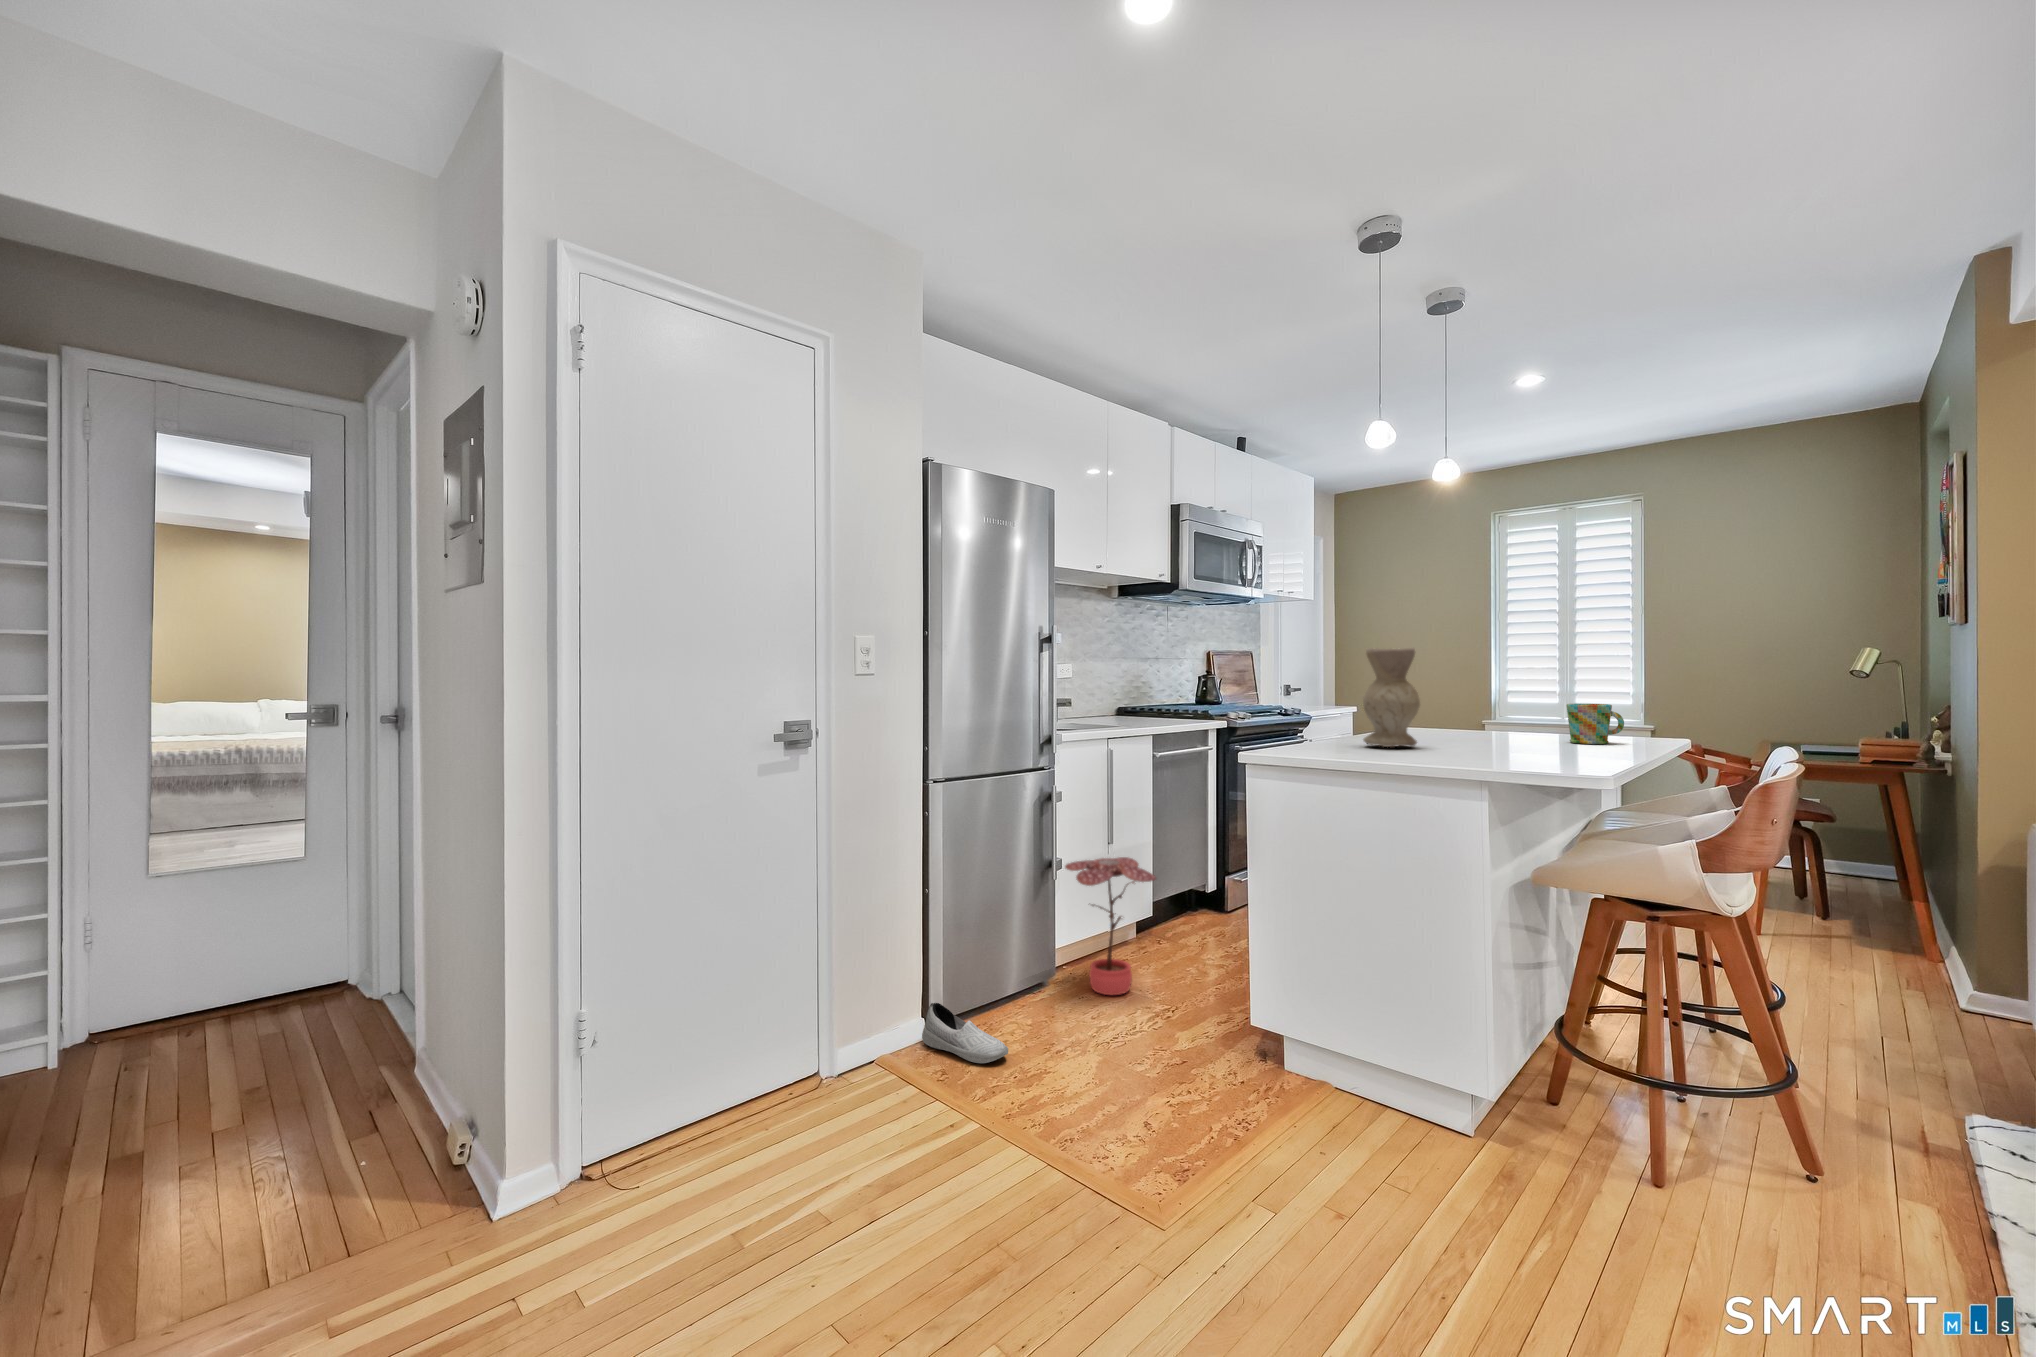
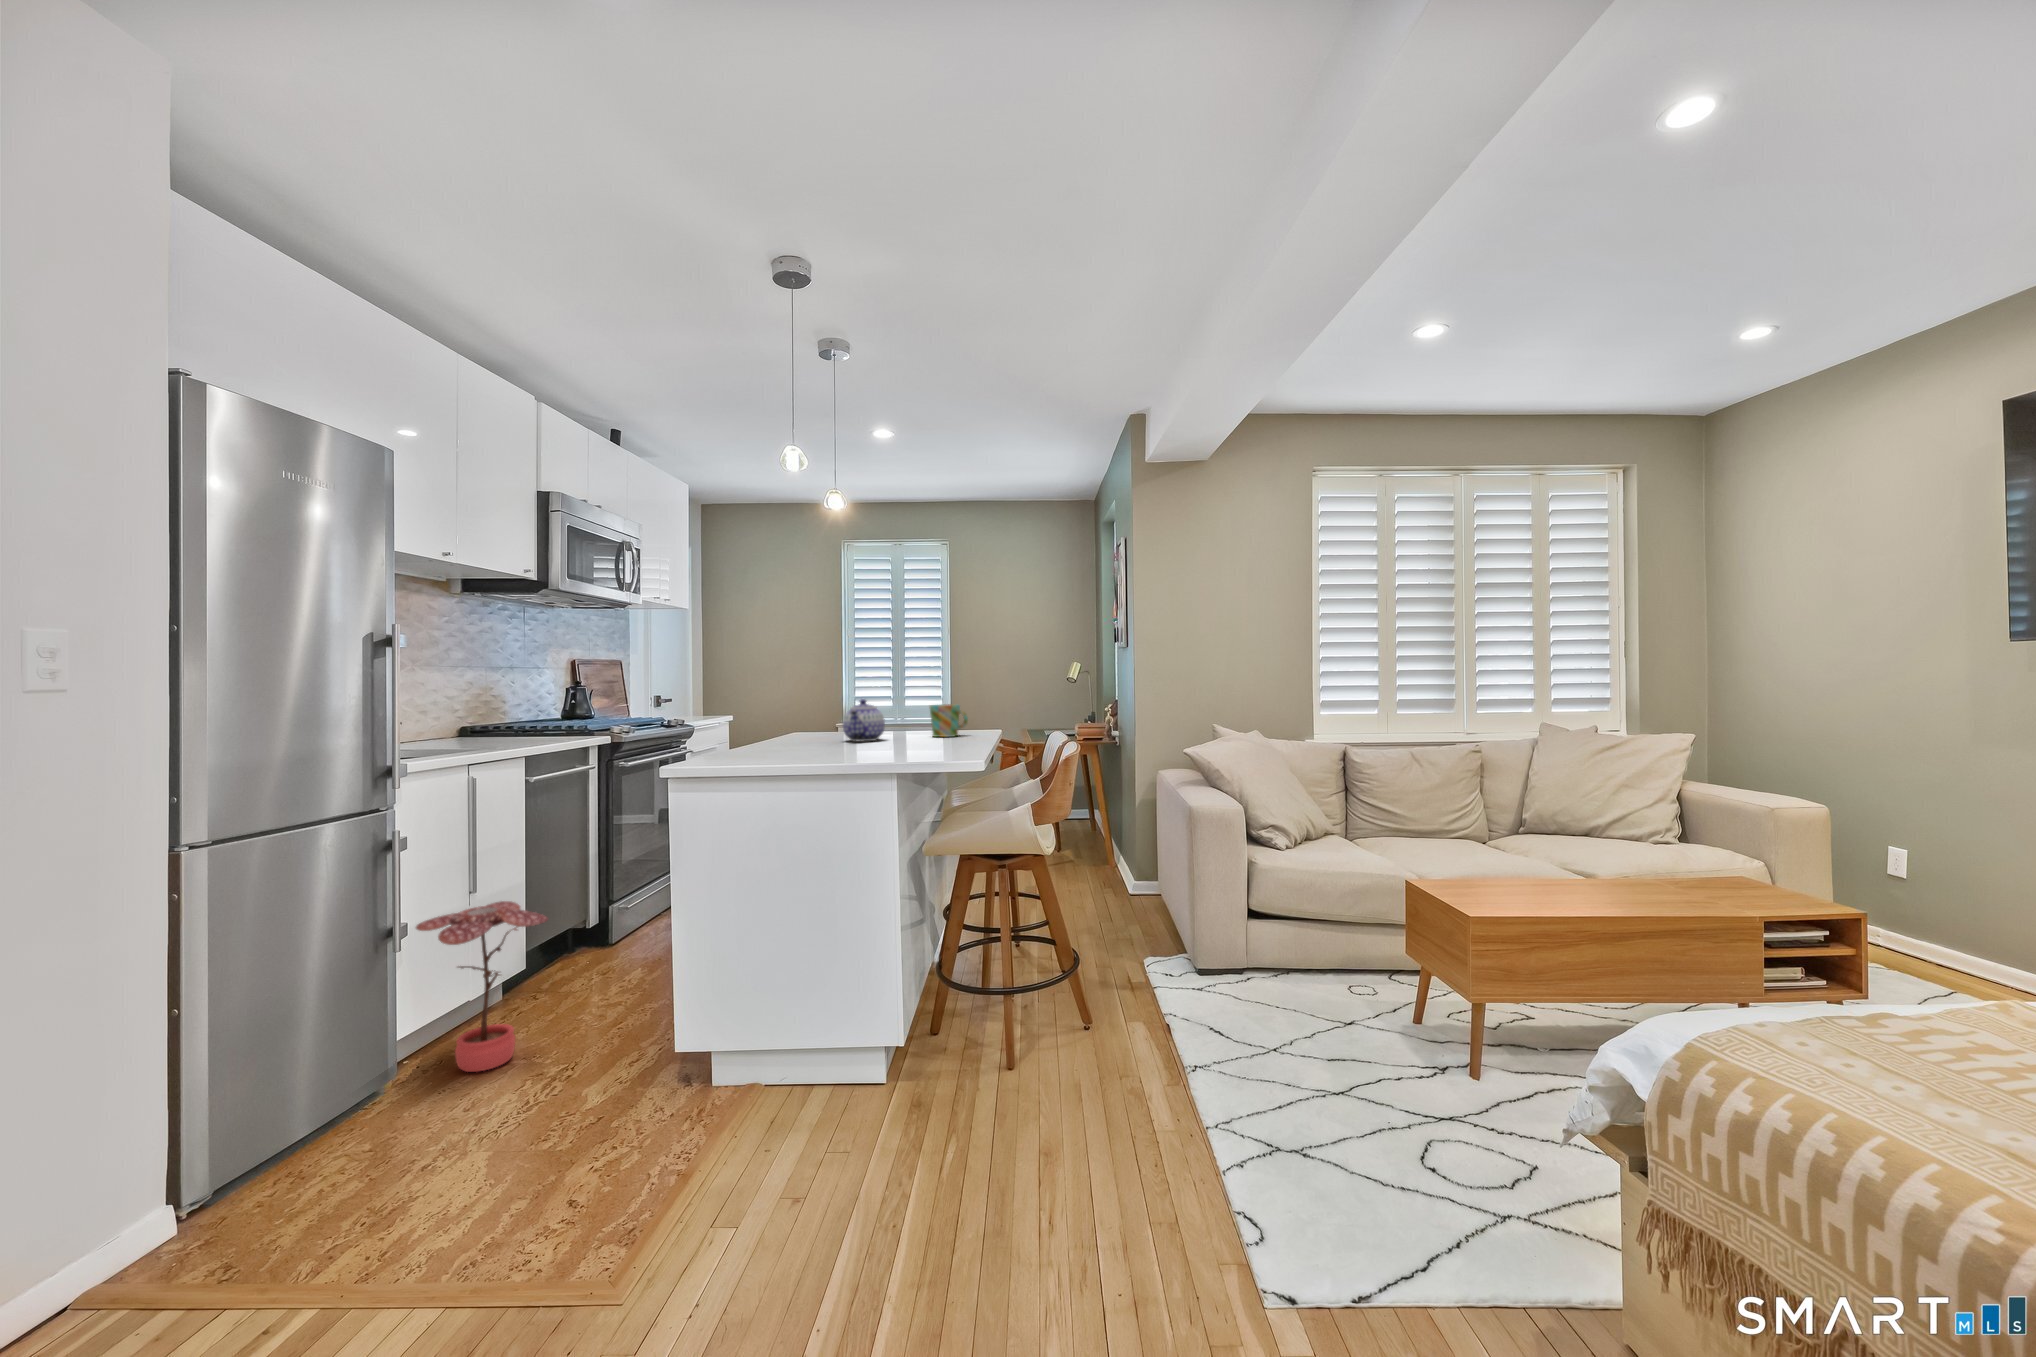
vase: present [1363,648,1420,747] -> none [776,658,826,751]
teapot: none [1449,694,1502,742] -> present [843,699,885,741]
shoe: present [922,1002,1008,1063] -> none [179,1163,348,1232]

